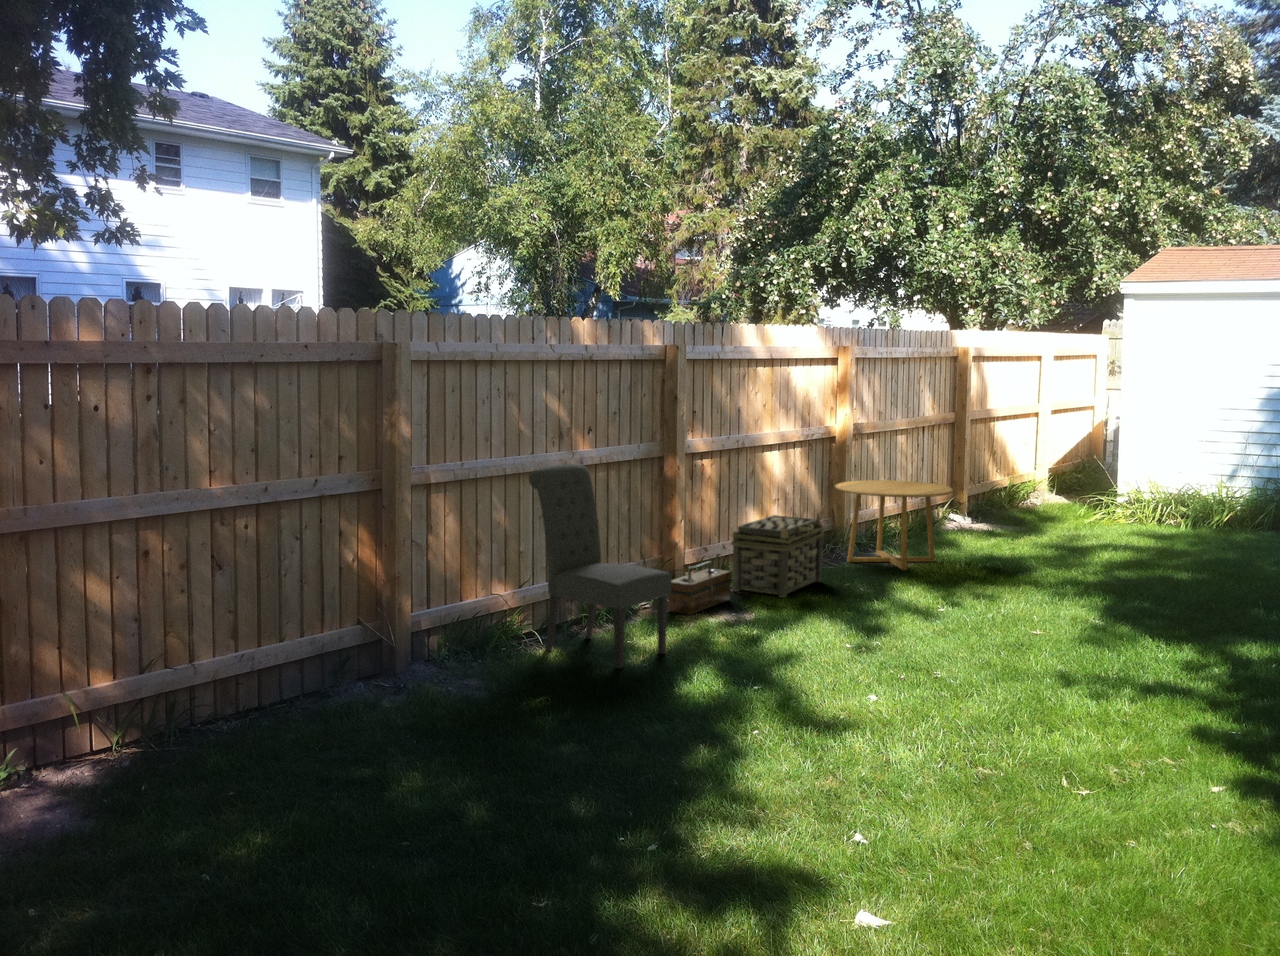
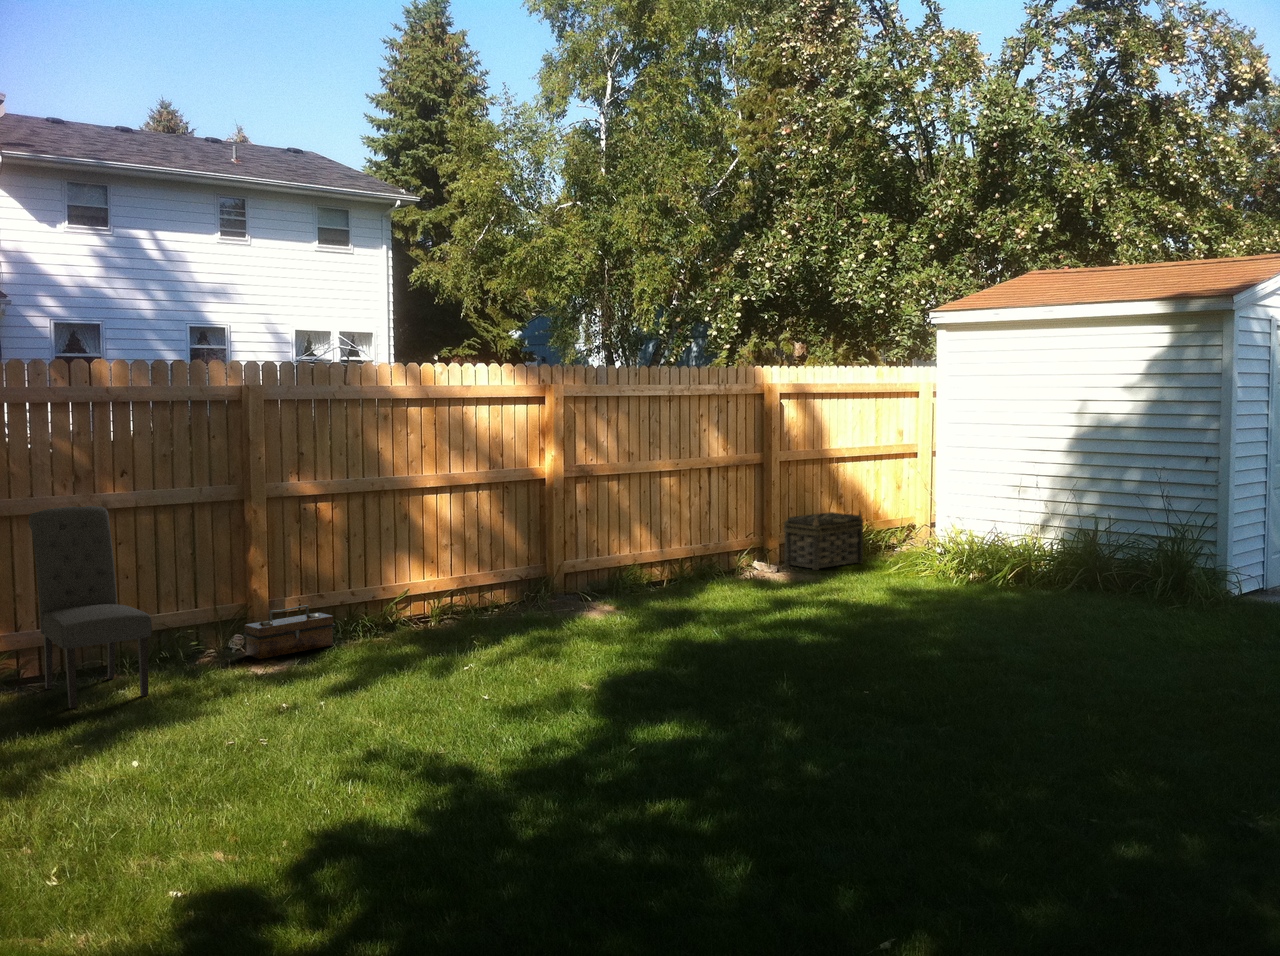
round table: present [835,480,953,570] -> none [528,525,650,620]
basket: present [731,513,823,598] -> present [784,512,864,570]

